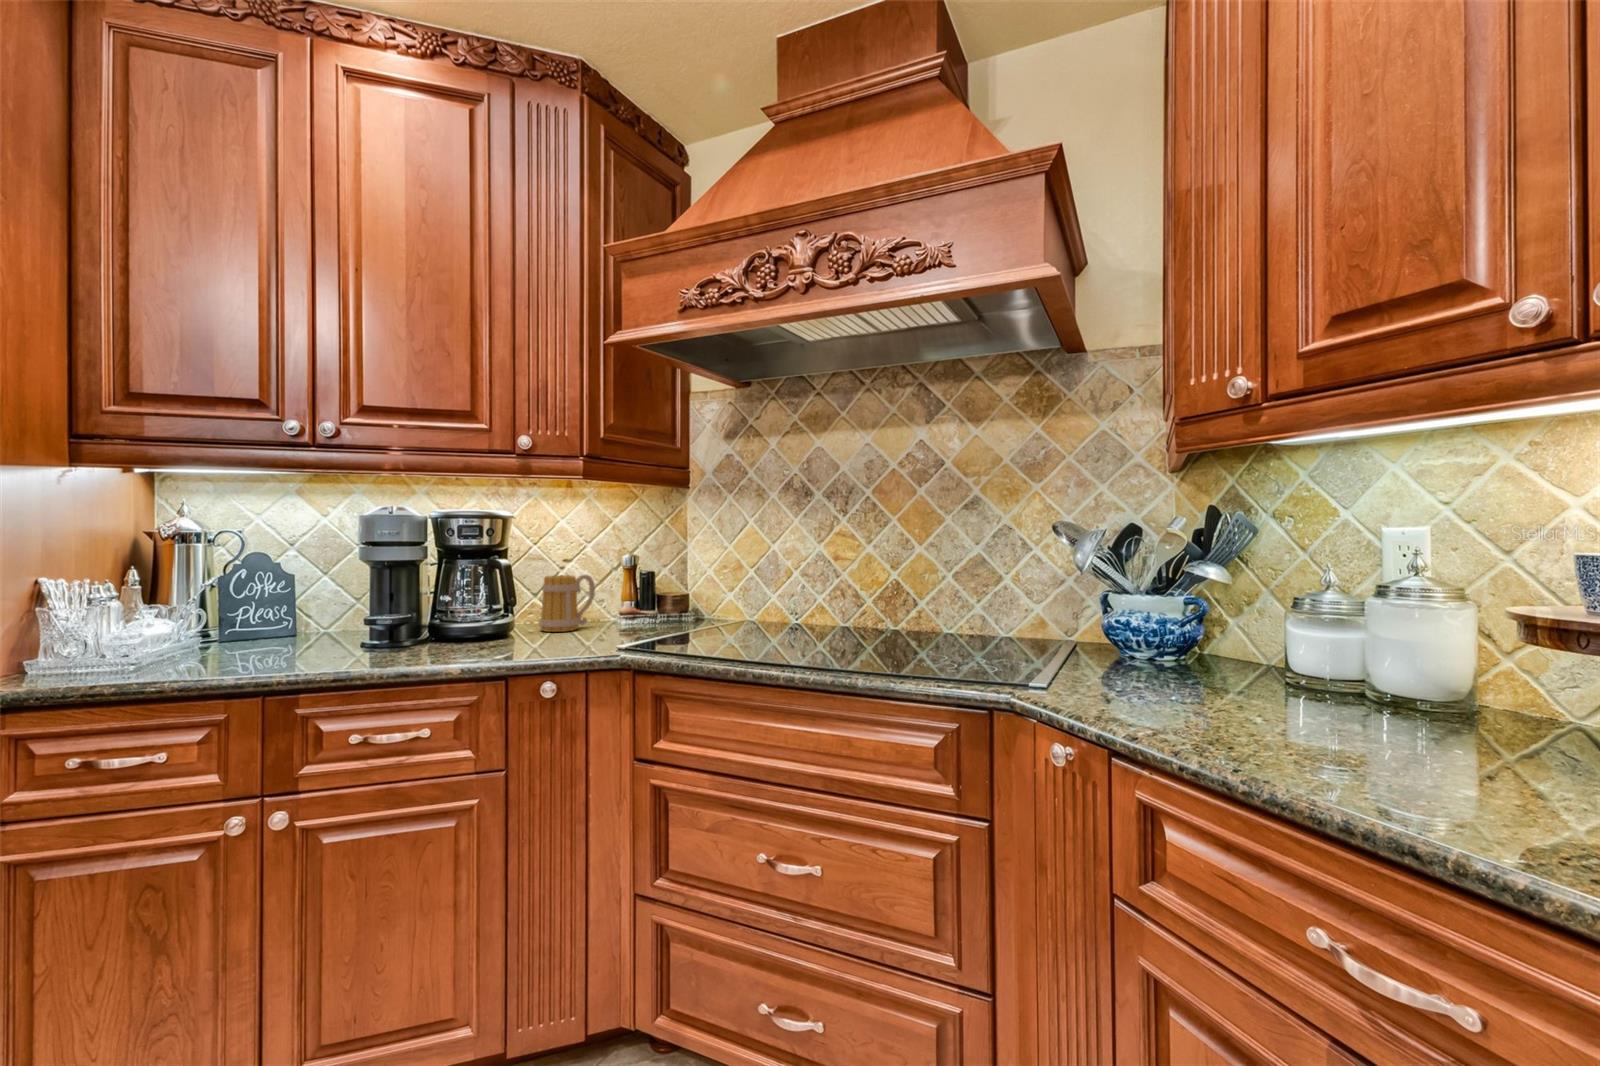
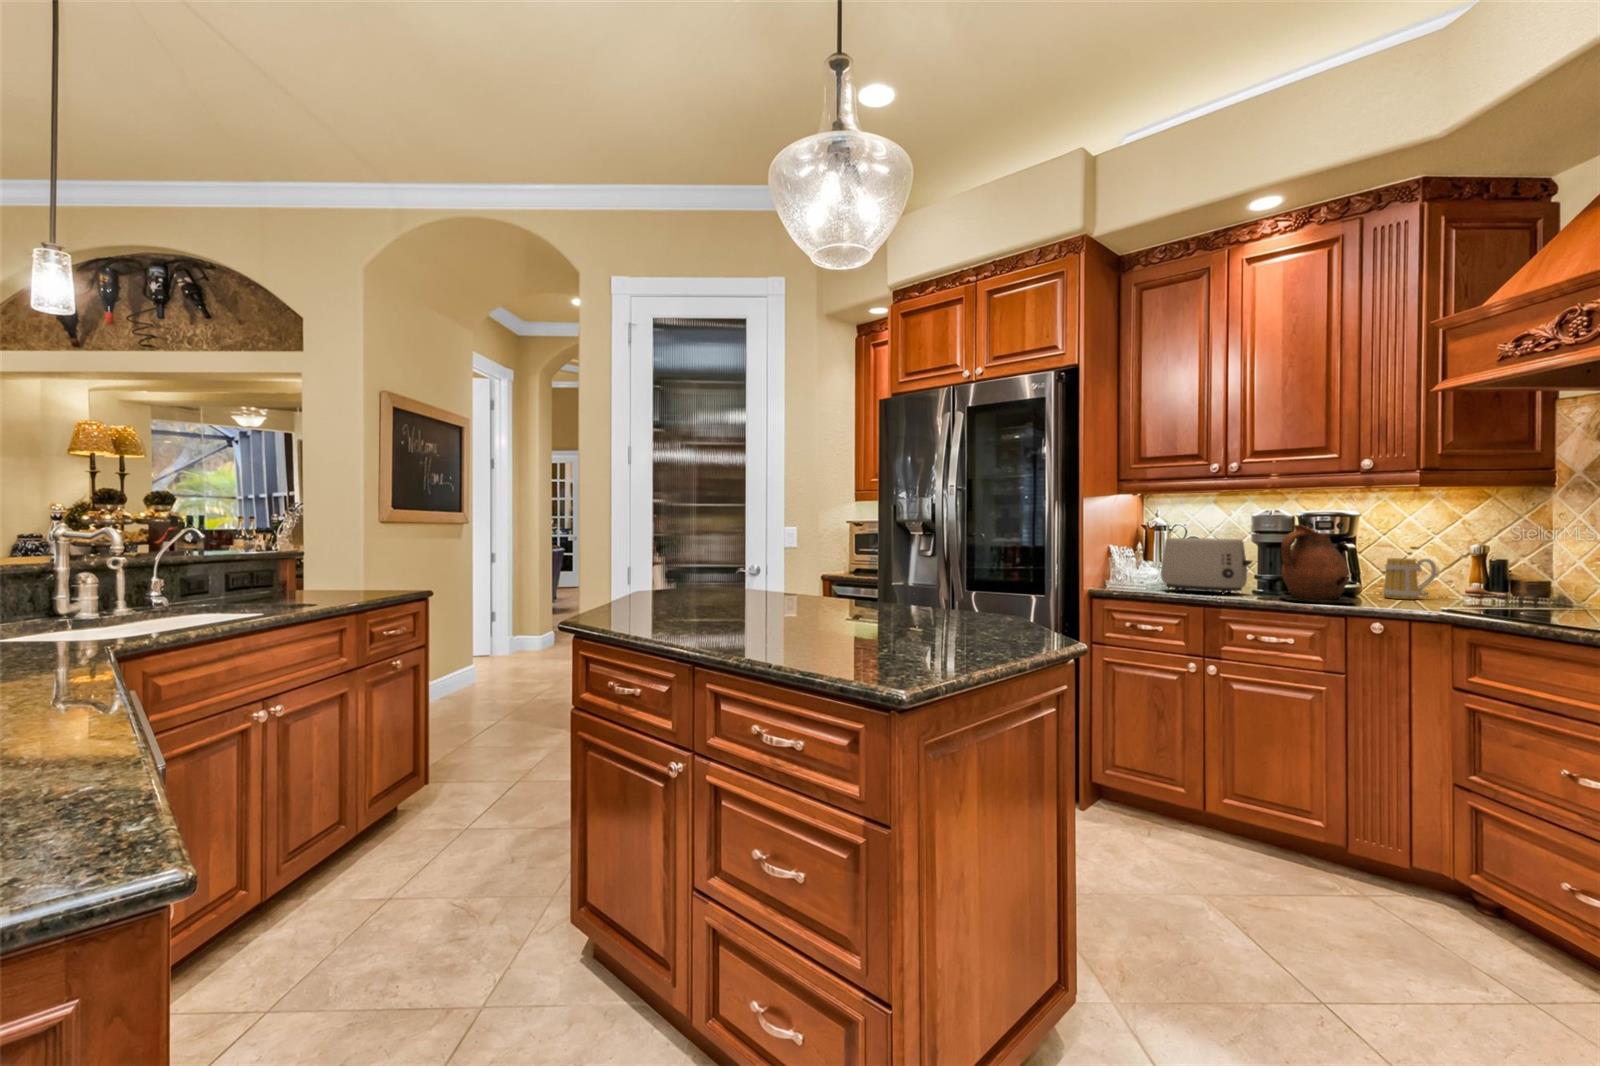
ceramic pitcher: none [398,528,519,659] -> present [1281,525,1354,603]
toaster: none [167,554,360,664] -> present [1161,538,1252,595]

